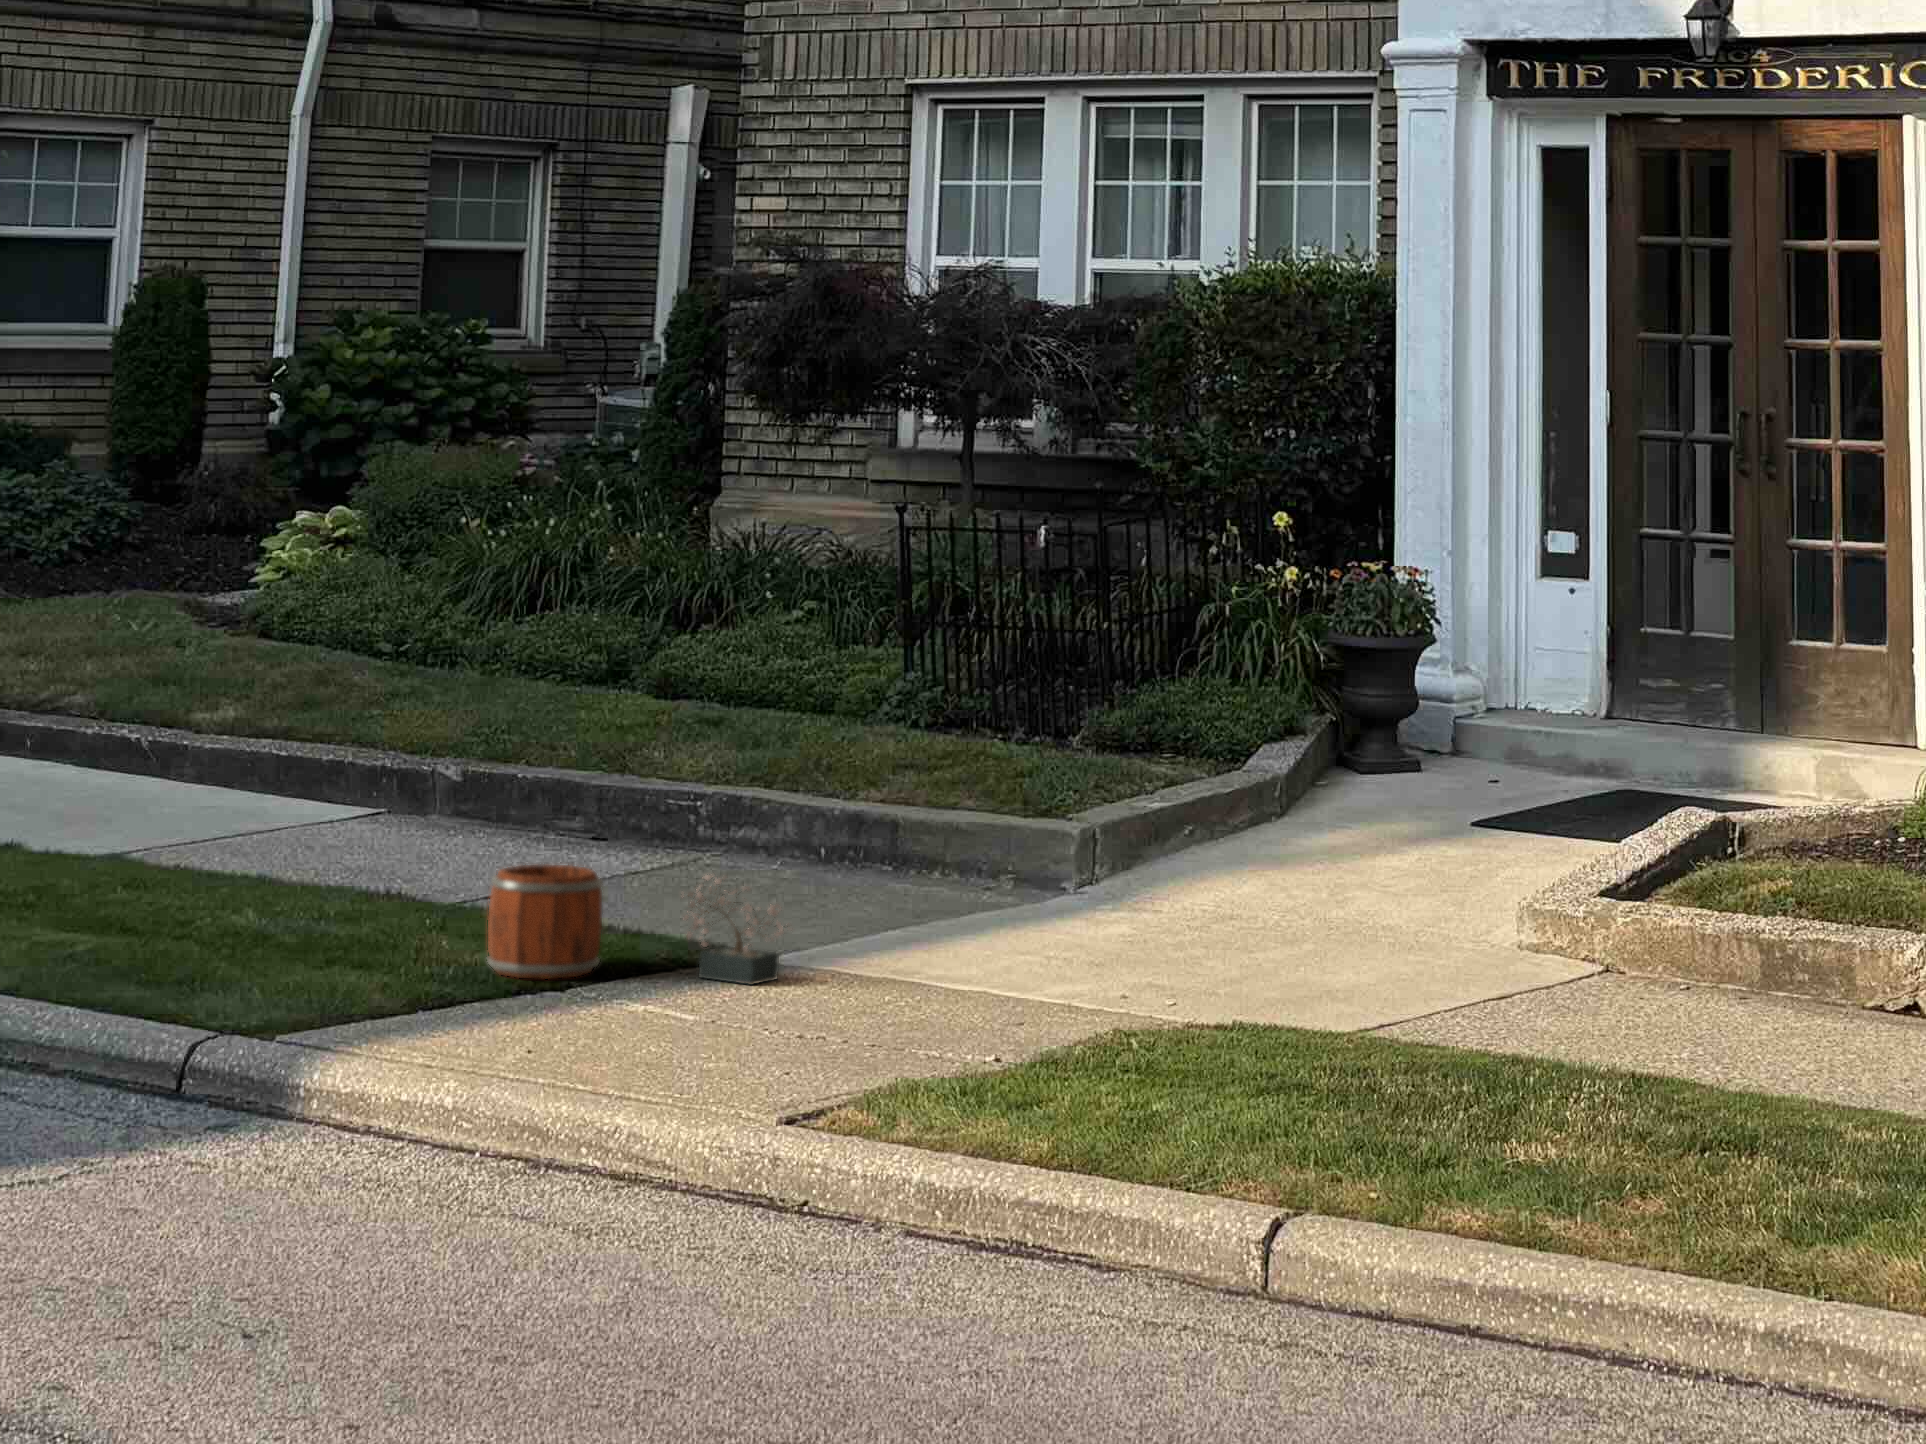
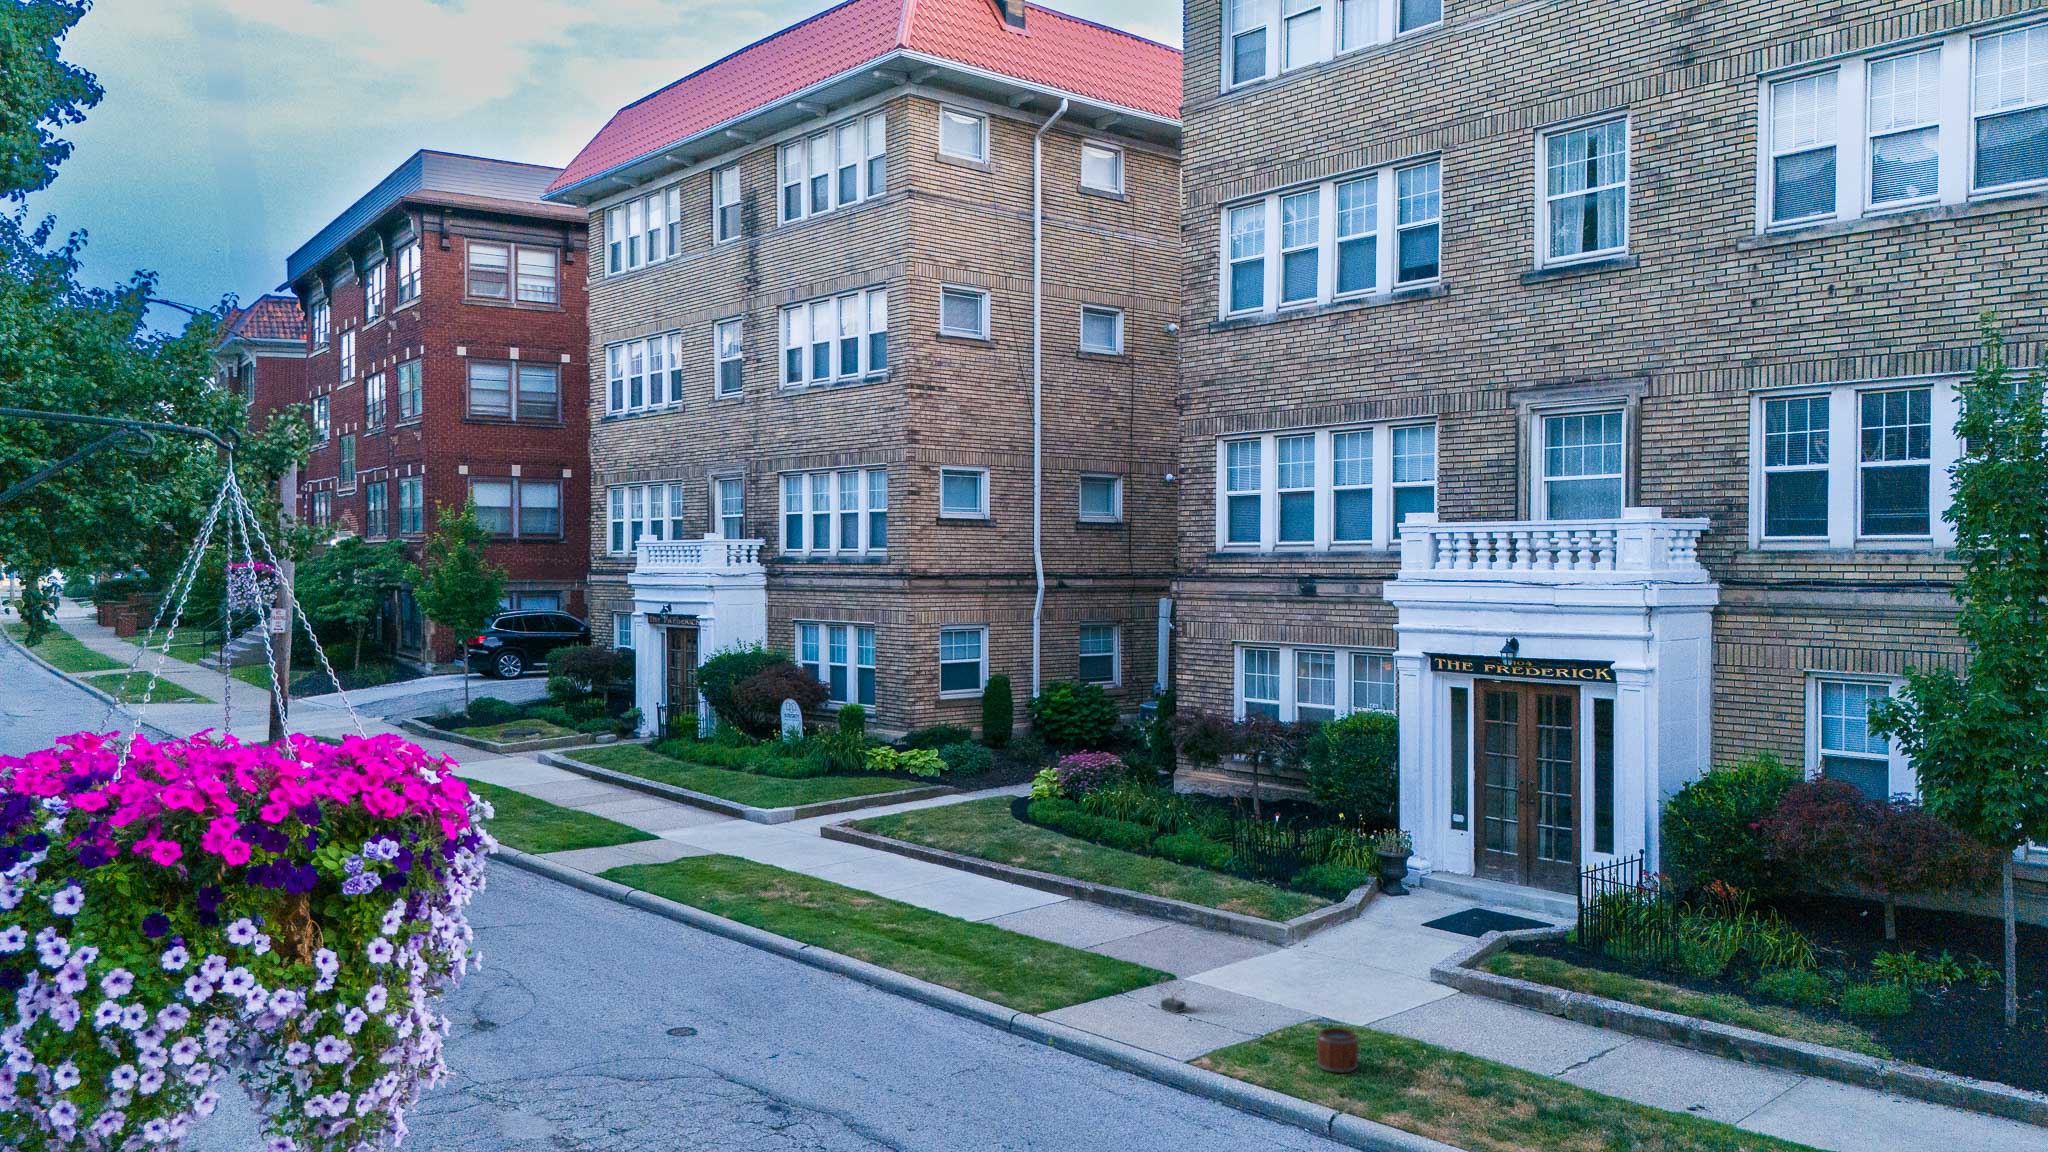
bucket: present [487,864,603,979] -> present [1317,1028,1359,1073]

